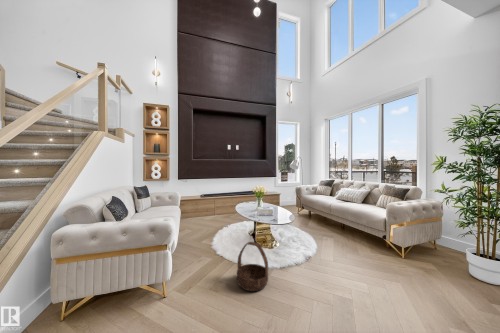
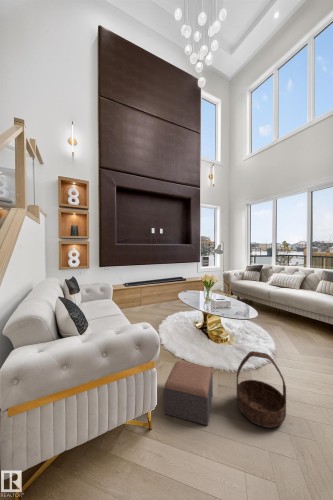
footstool: none [187,249,227,287] -> present [164,361,213,425]

